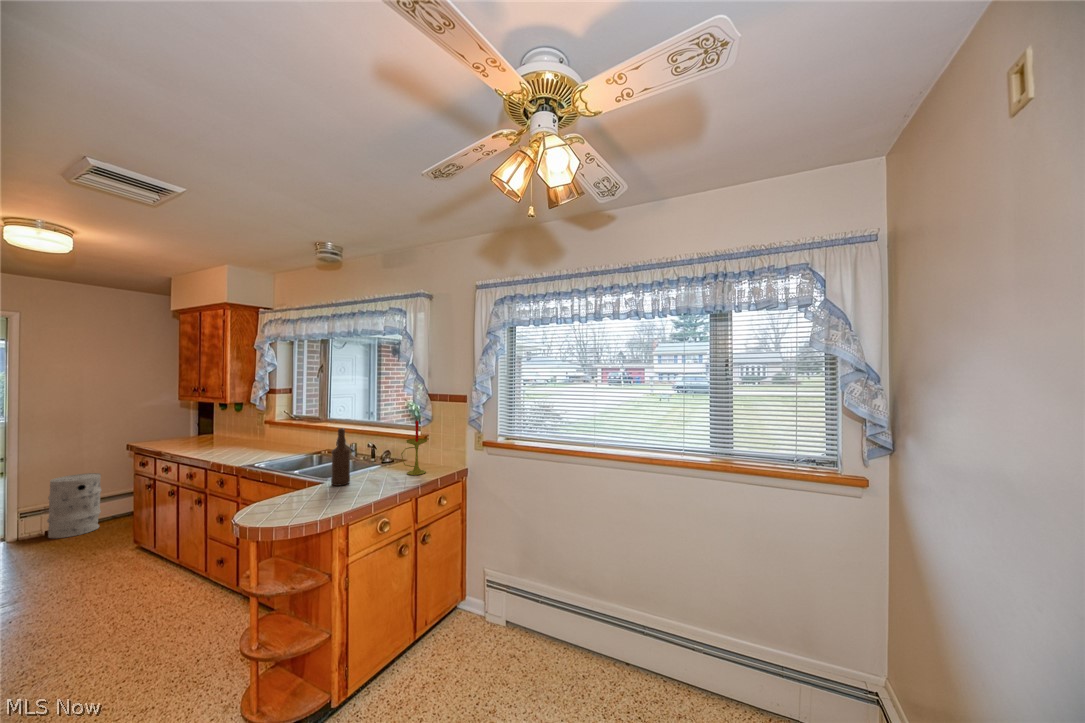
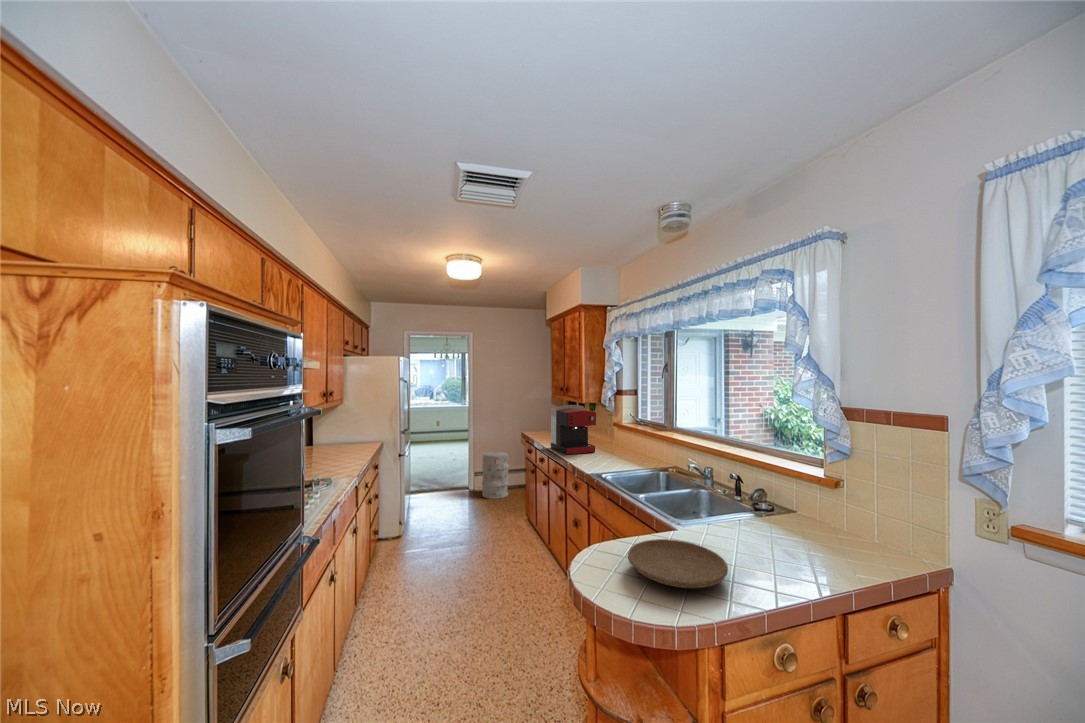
coffee maker: none [186,406,246,455] -> present [551,405,596,454]
candle: present [401,421,427,475] -> none [799,453,852,556]
bottle: present [331,428,350,486] -> none [686,453,714,543]
plate: none [288,484,355,506] -> present [628,539,728,588]

